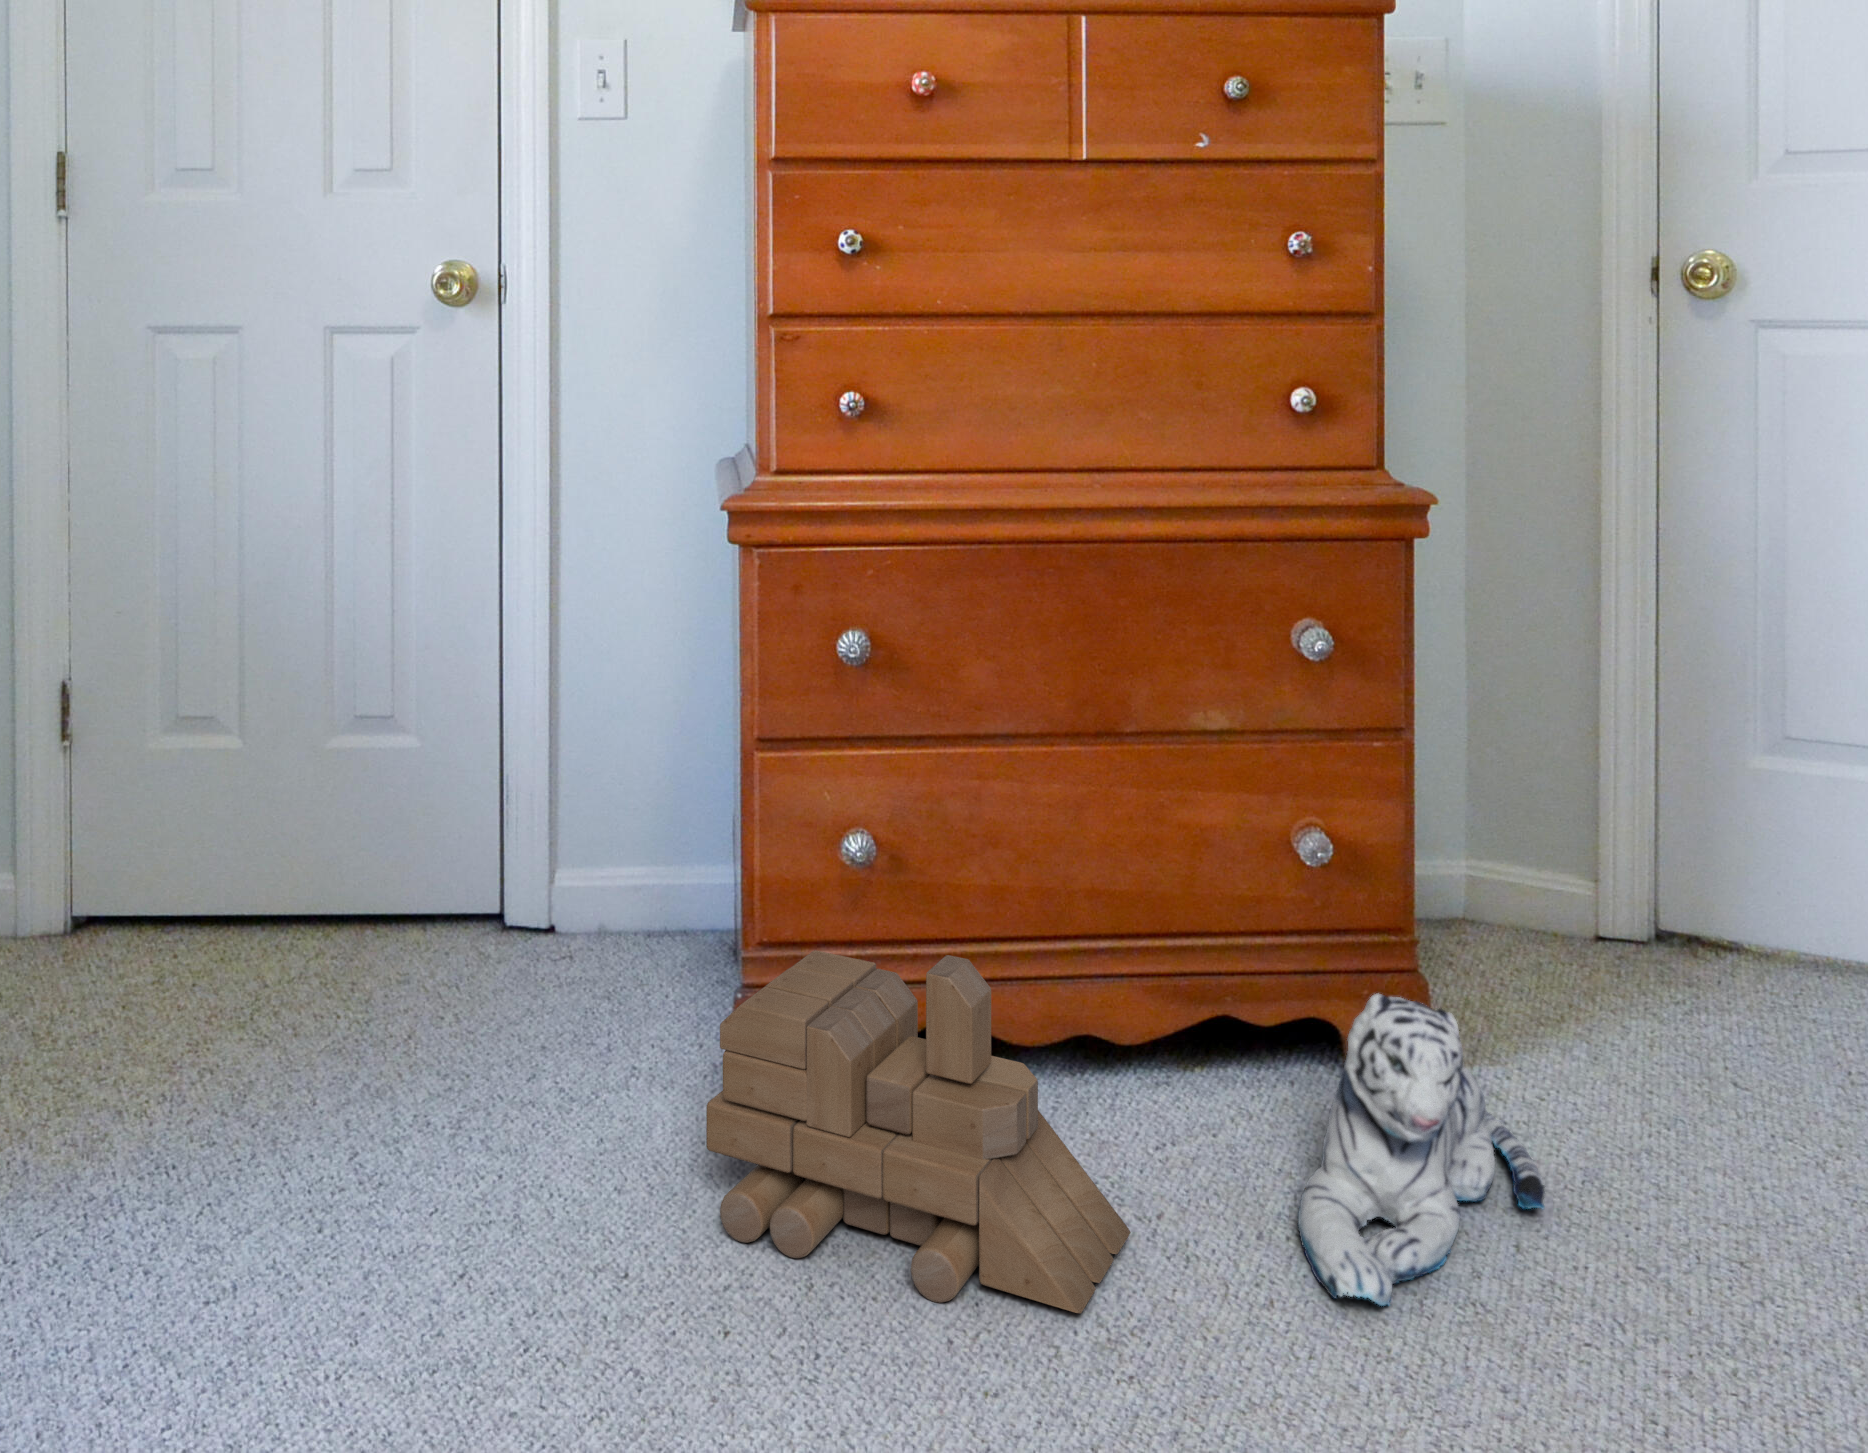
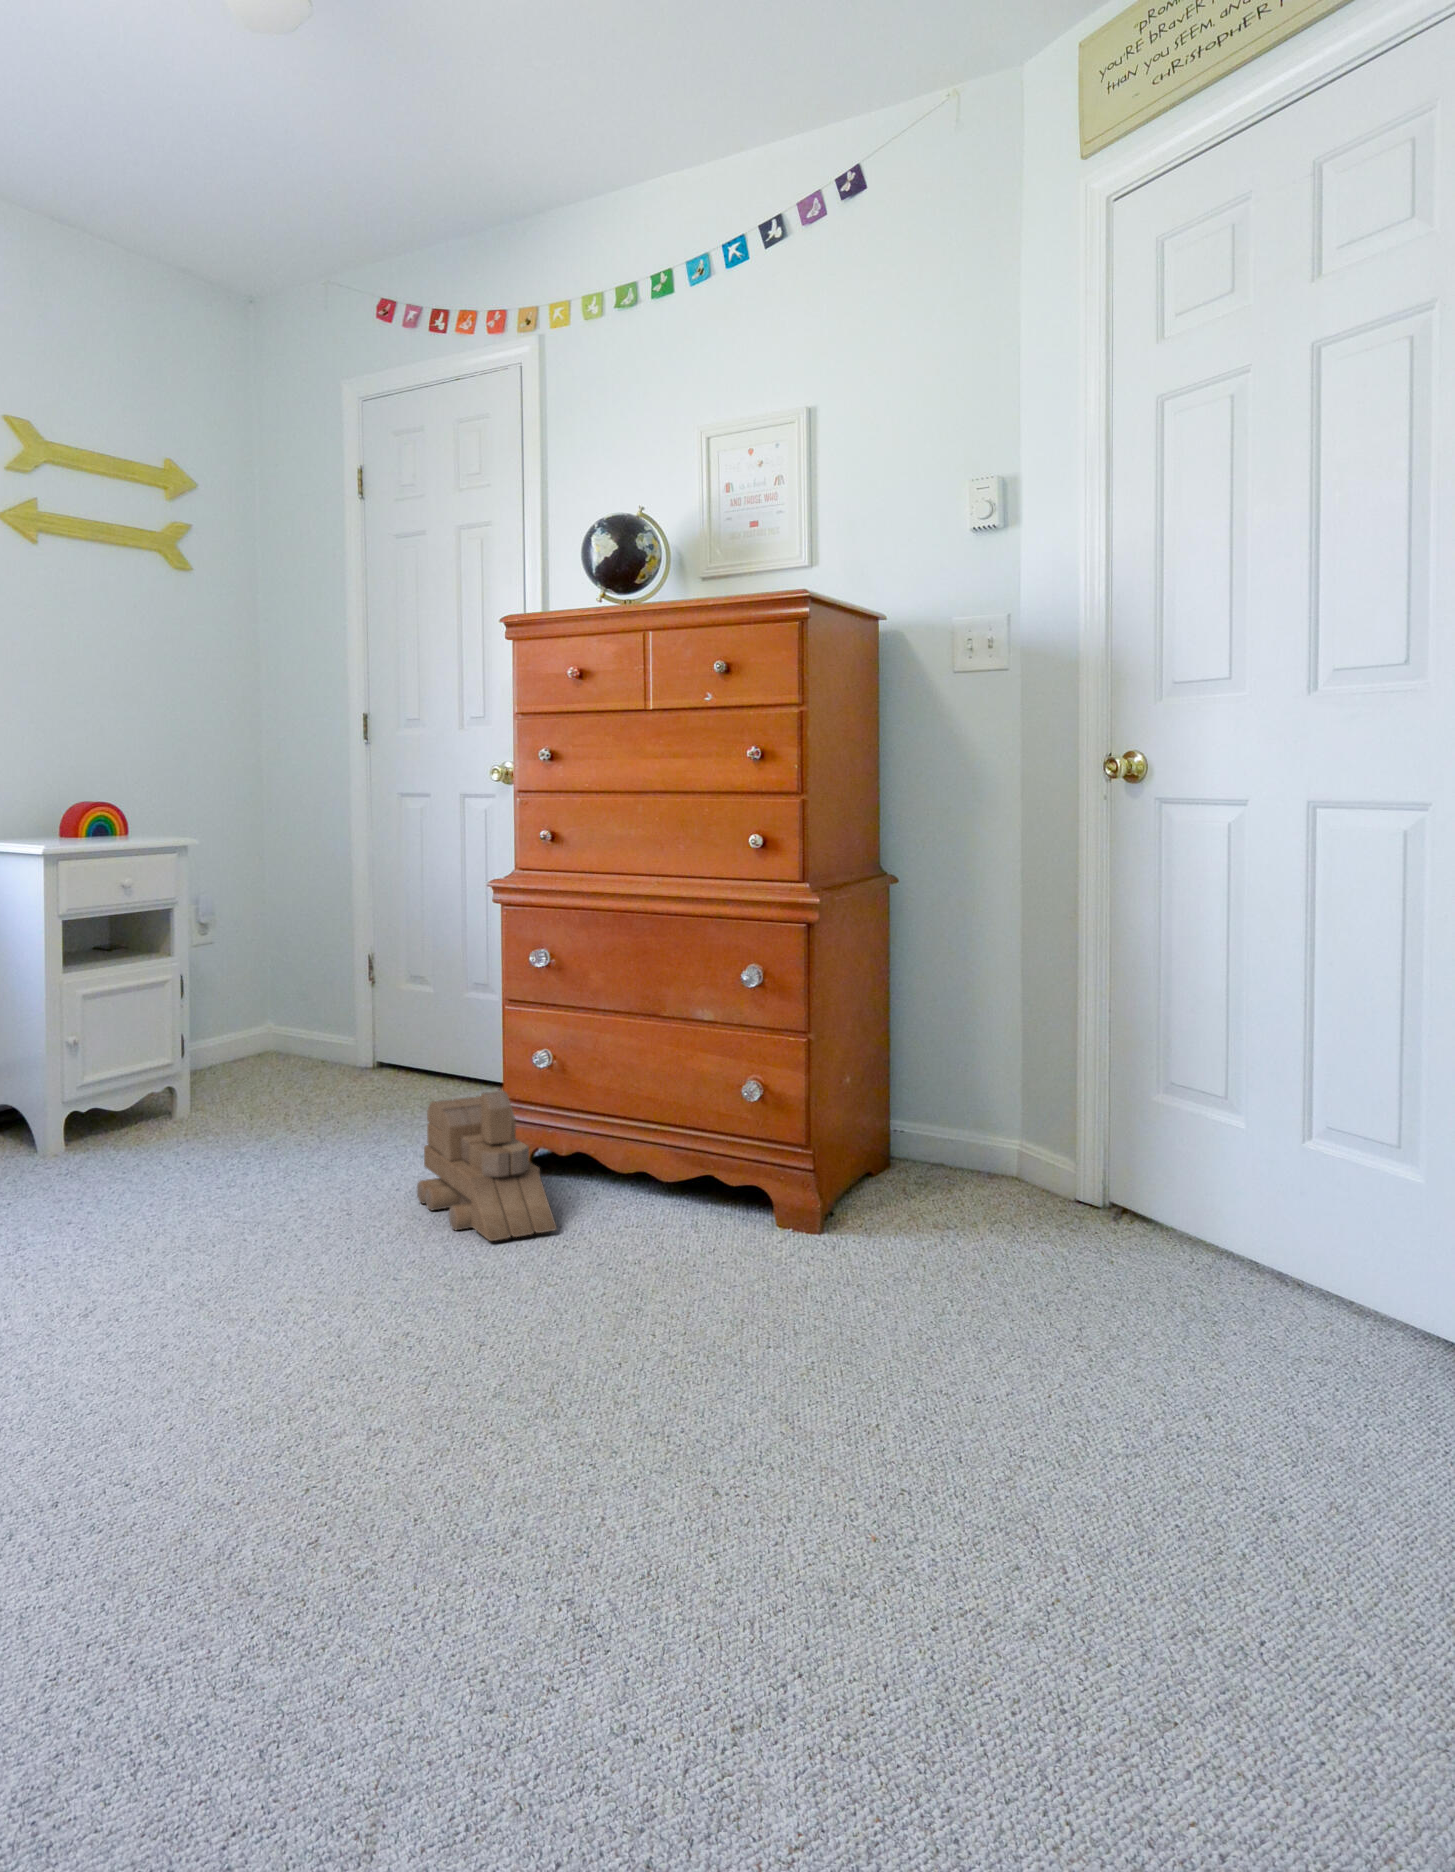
plush toy: present [1297,994,1545,1306] -> none [590,1138,796,1270]

